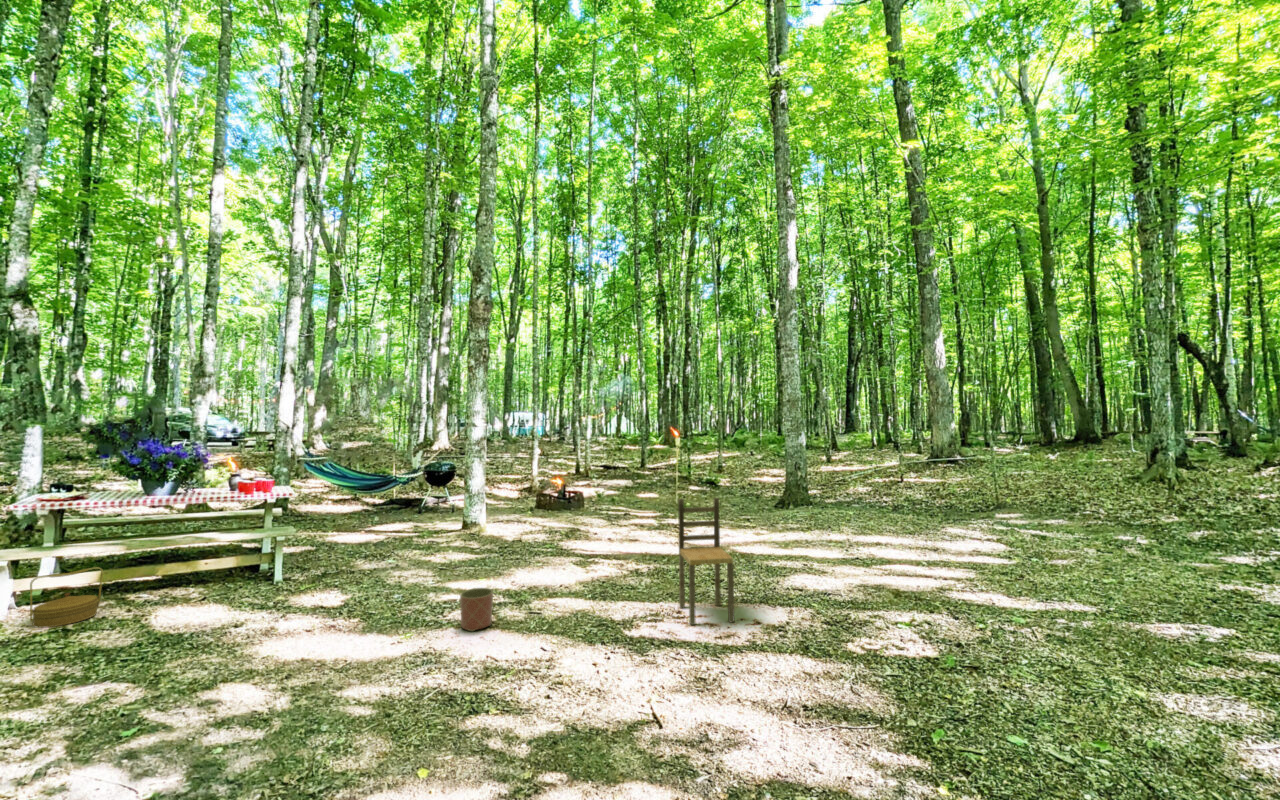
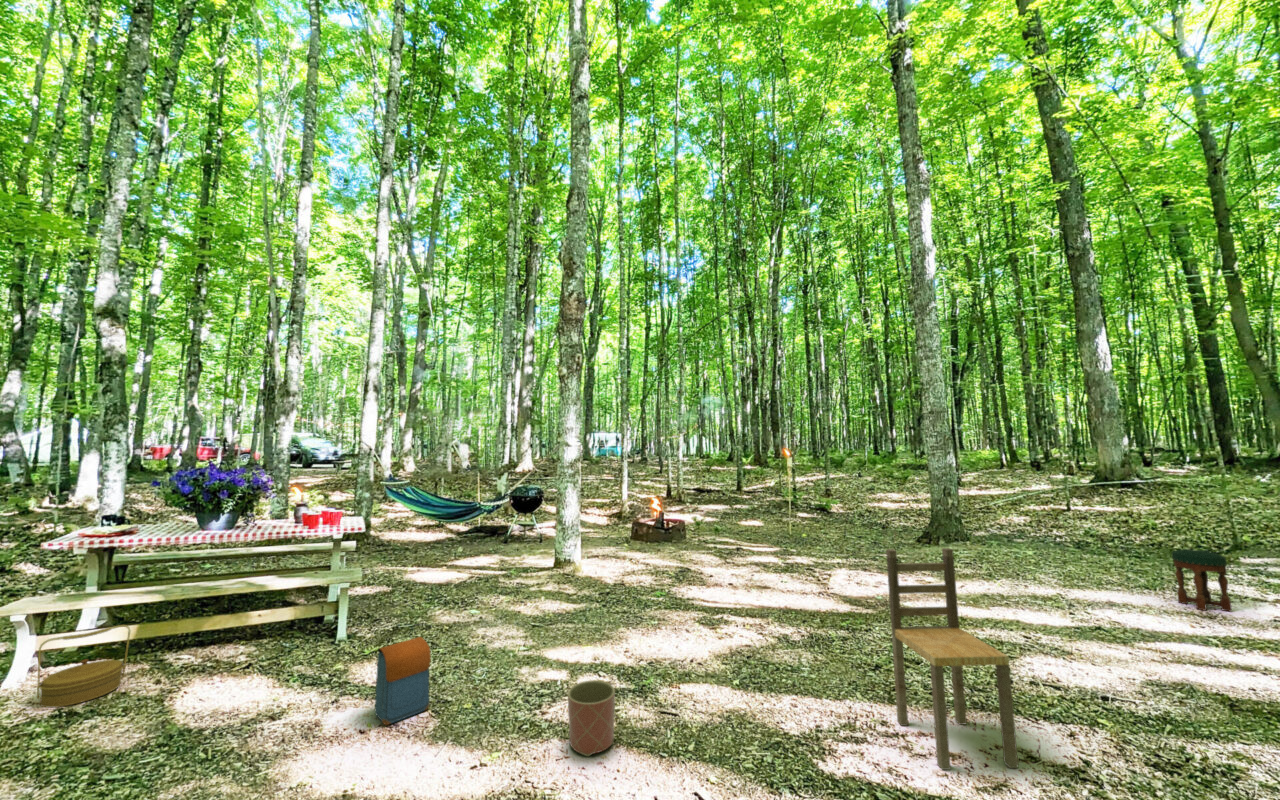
stool: none [909,504,938,545] -> present [1172,549,1232,612]
backpack: none [318,567,360,625] -> present [375,637,431,725]

